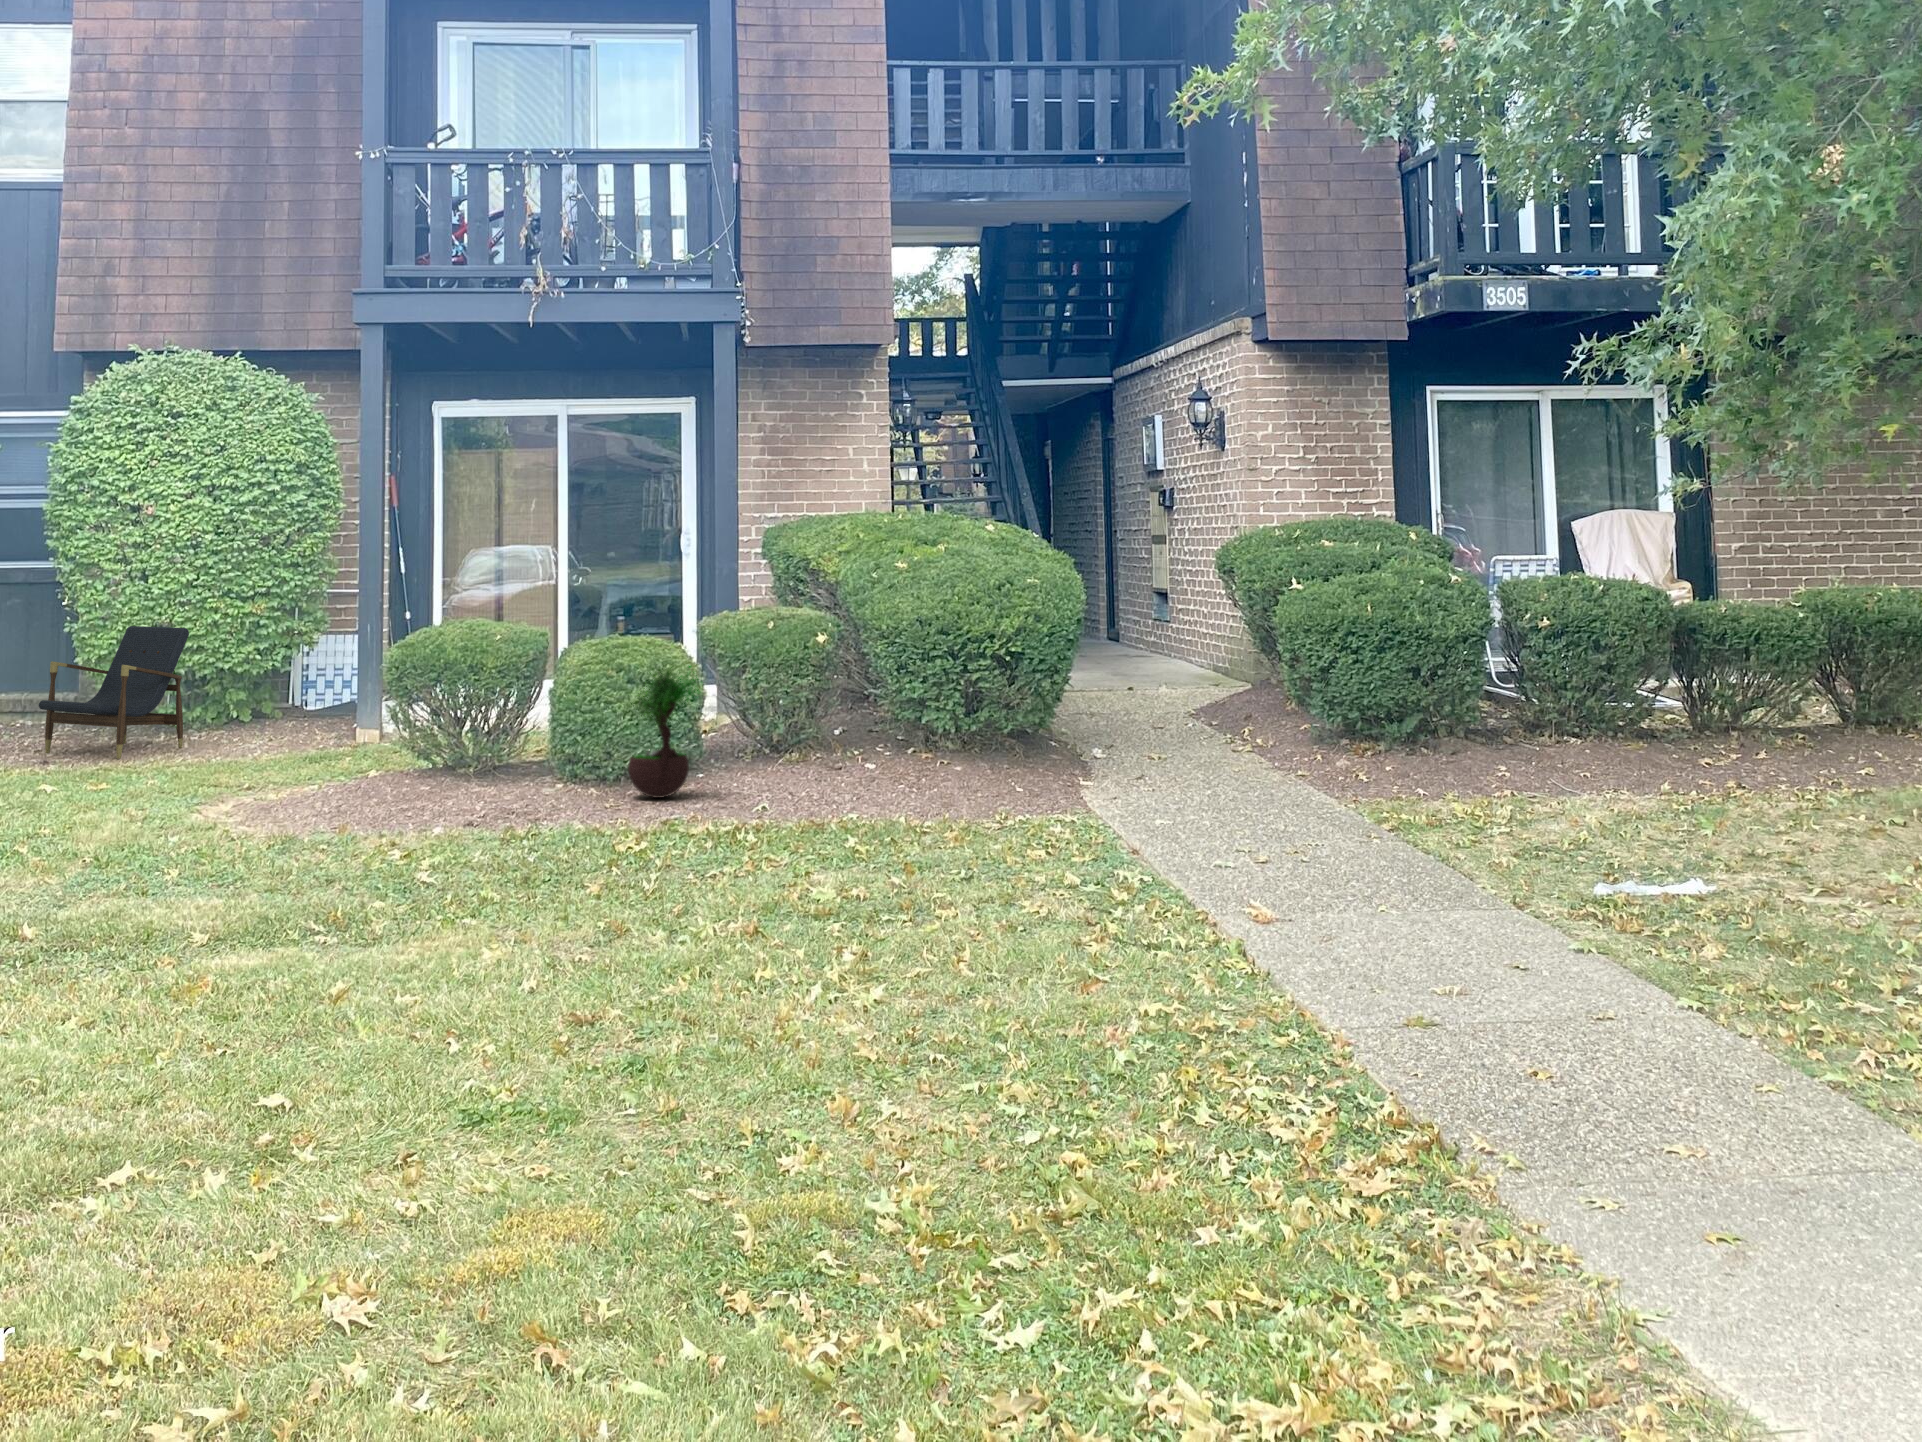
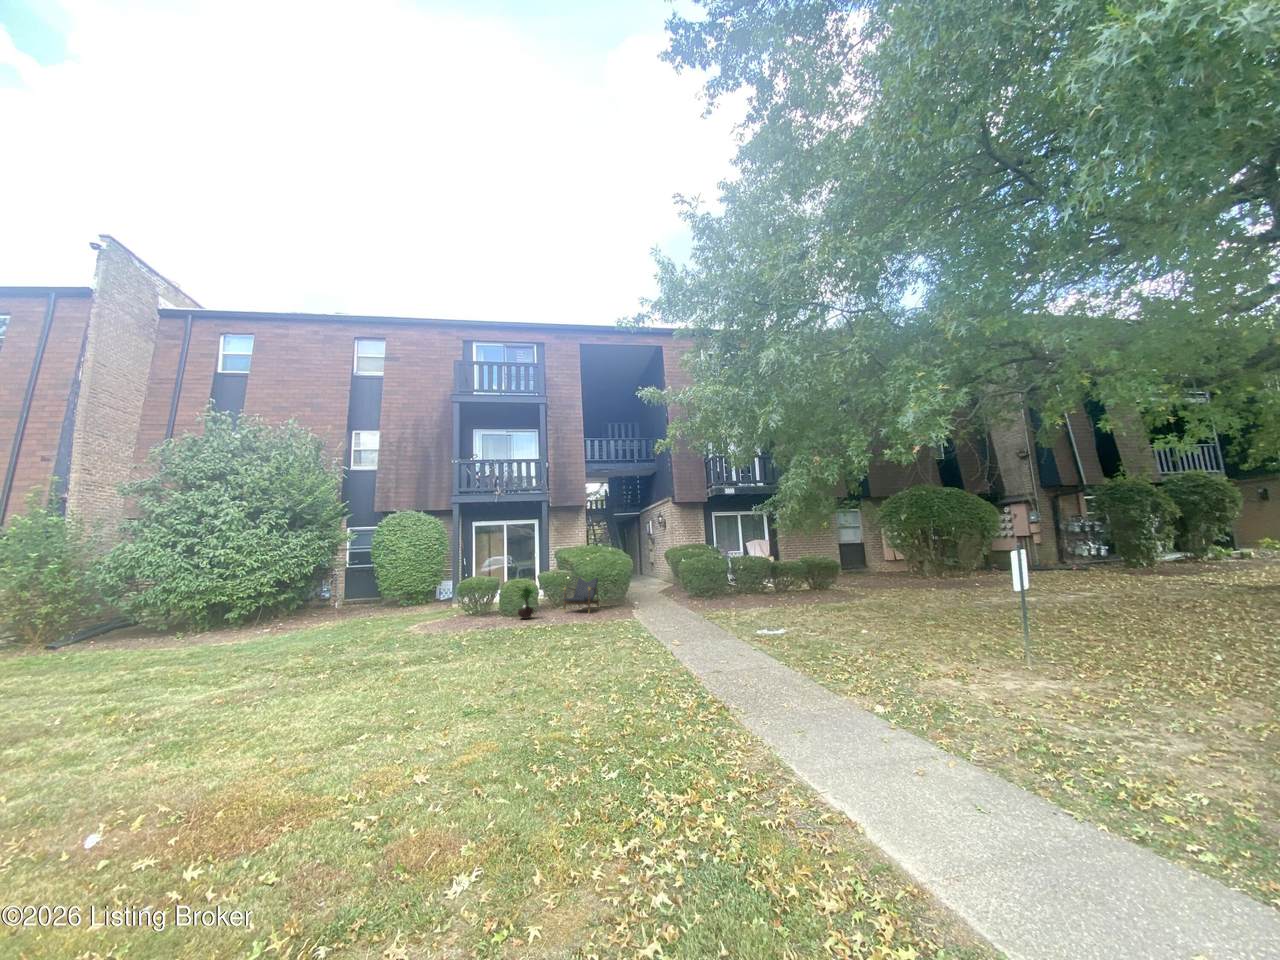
lounge chair: present [39,626,189,759] -> present [564,576,599,612]

